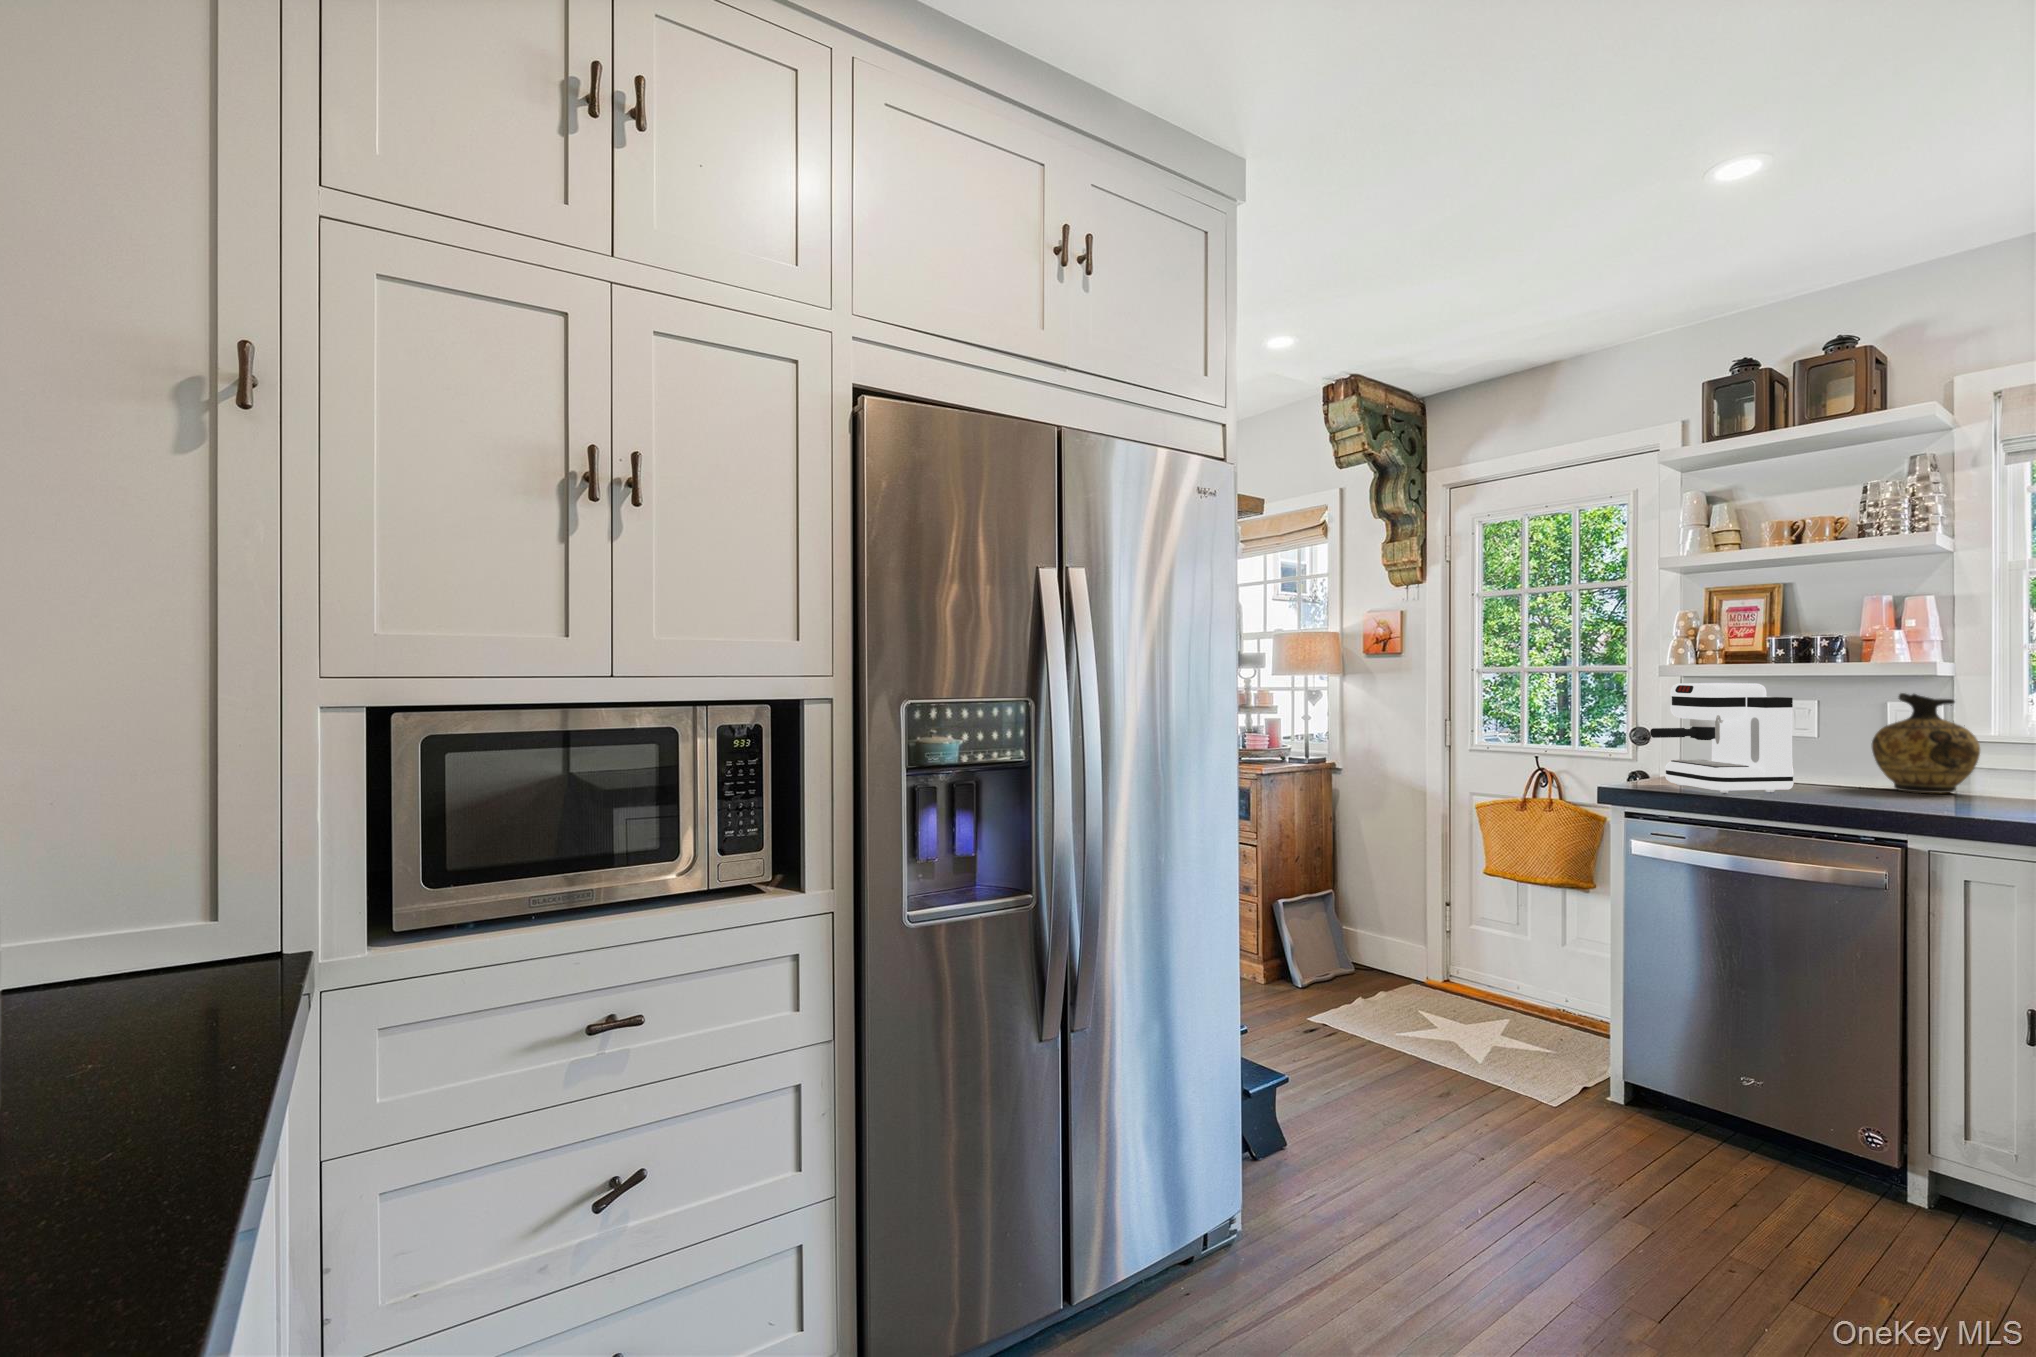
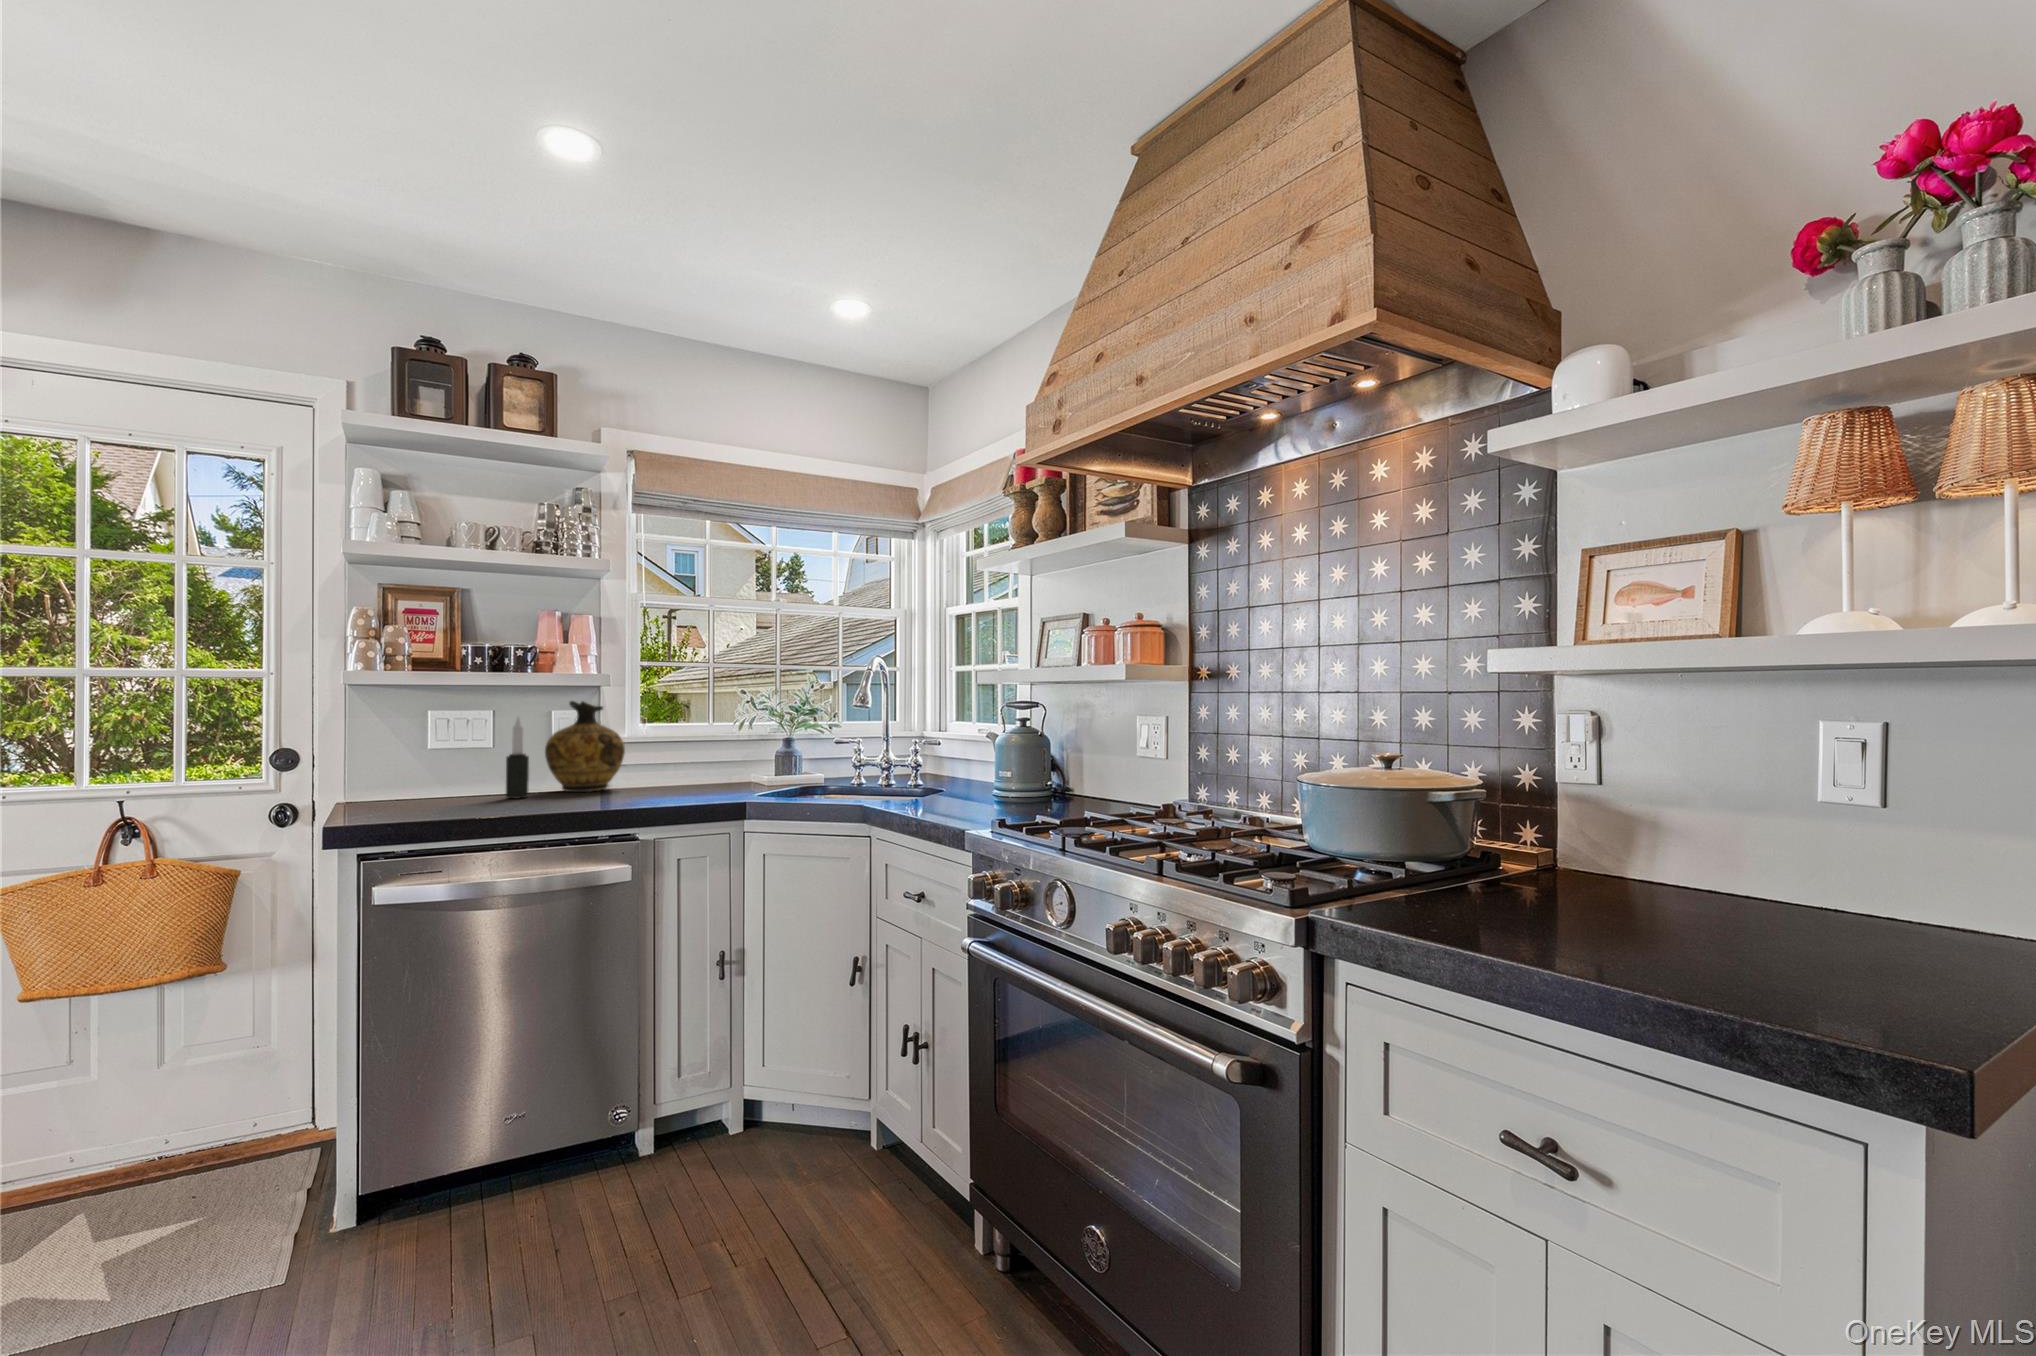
coffee maker: present [1650,683,1794,793] -> none [365,690,509,812]
candle: none [1812,709,1838,790] -> present [506,717,529,798]

